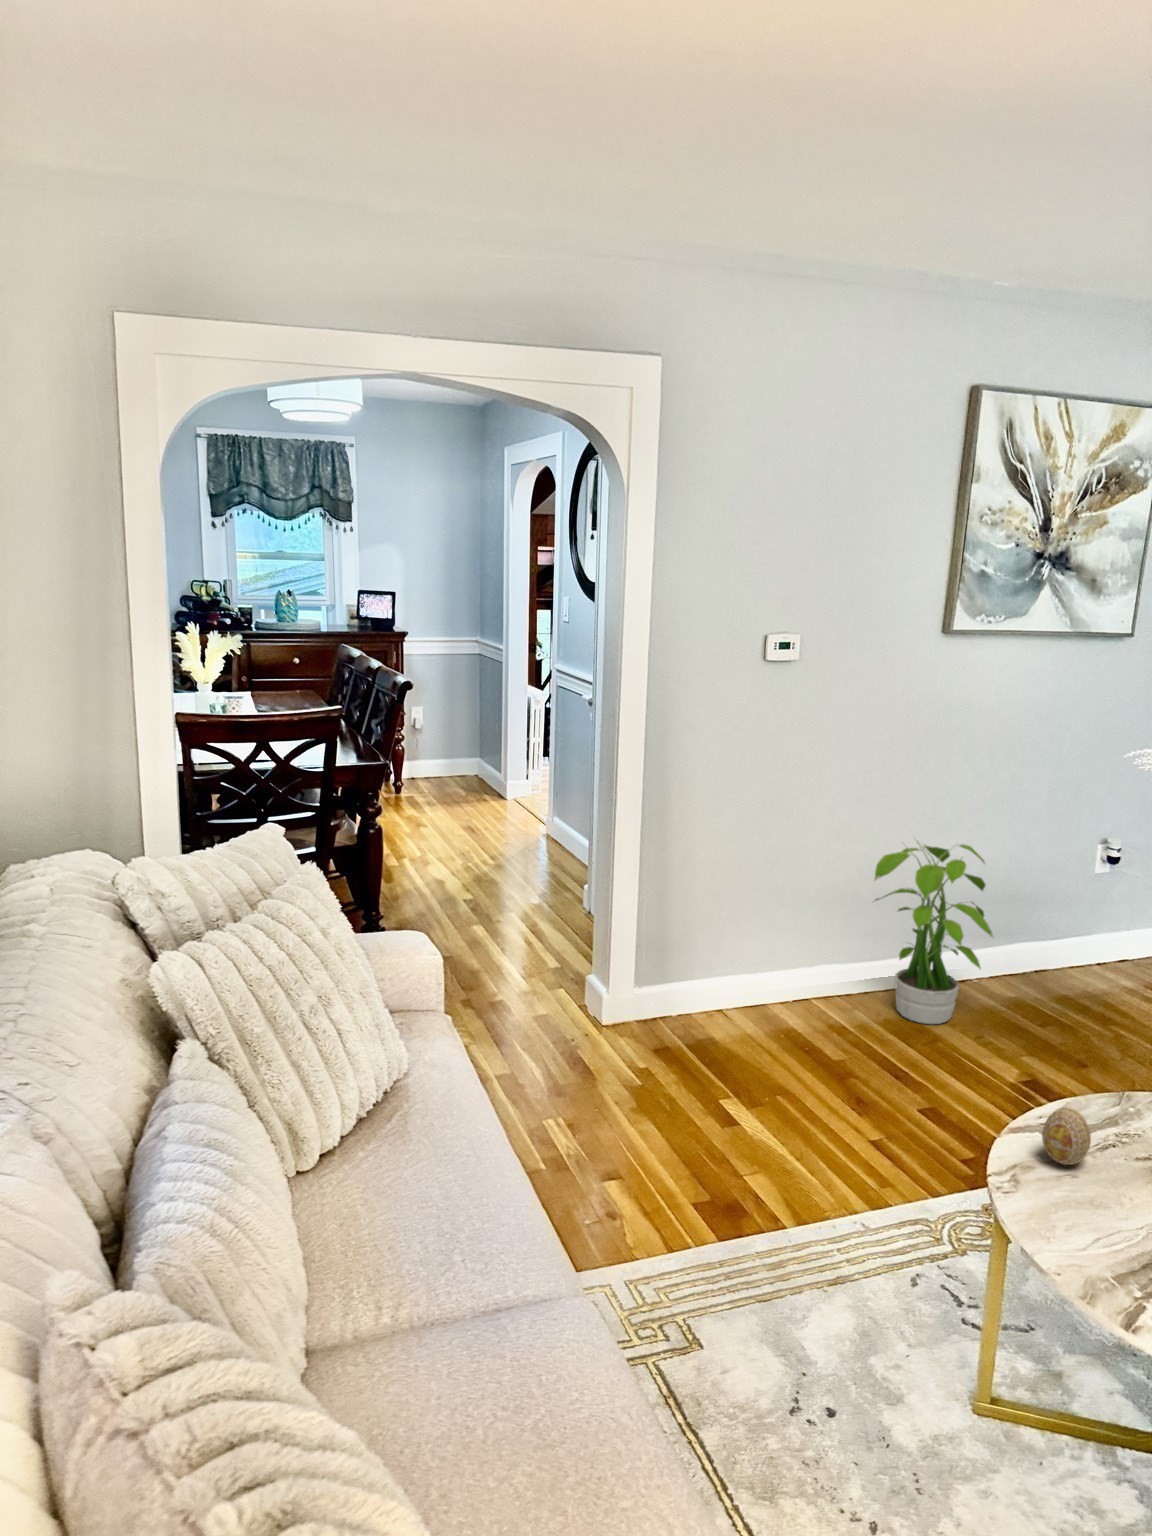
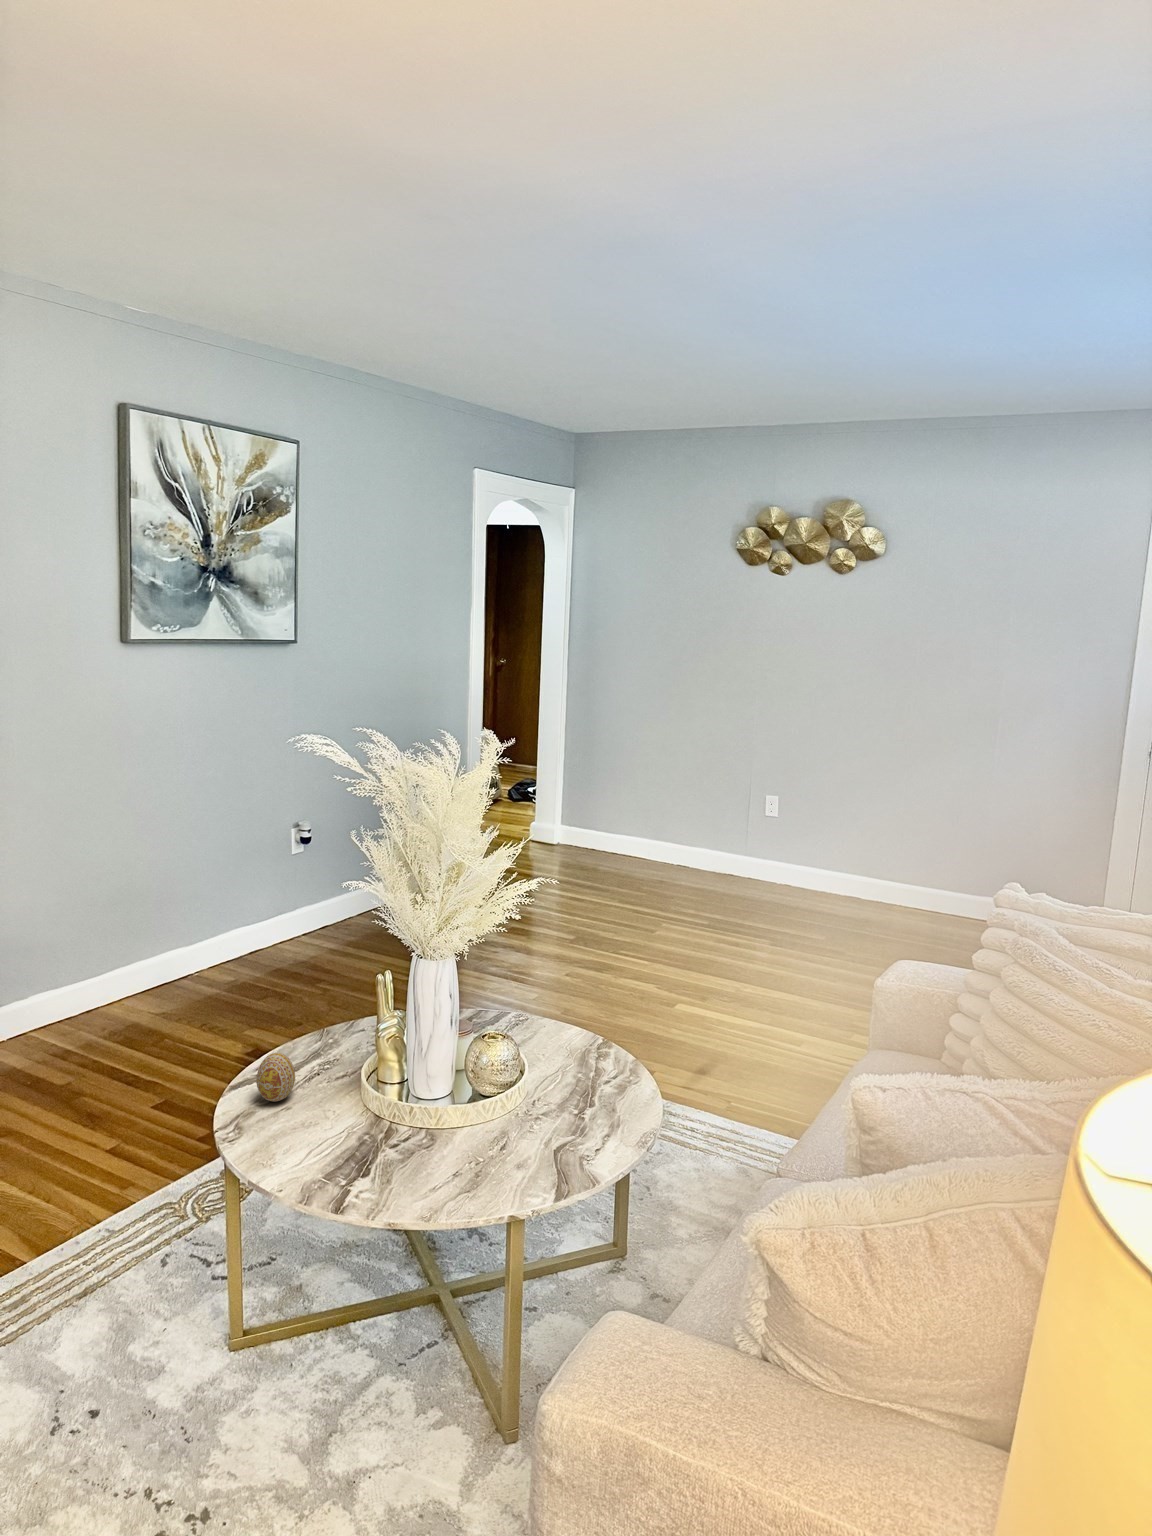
potted plant: present [874,841,993,1024] -> none [79,844,206,1025]

